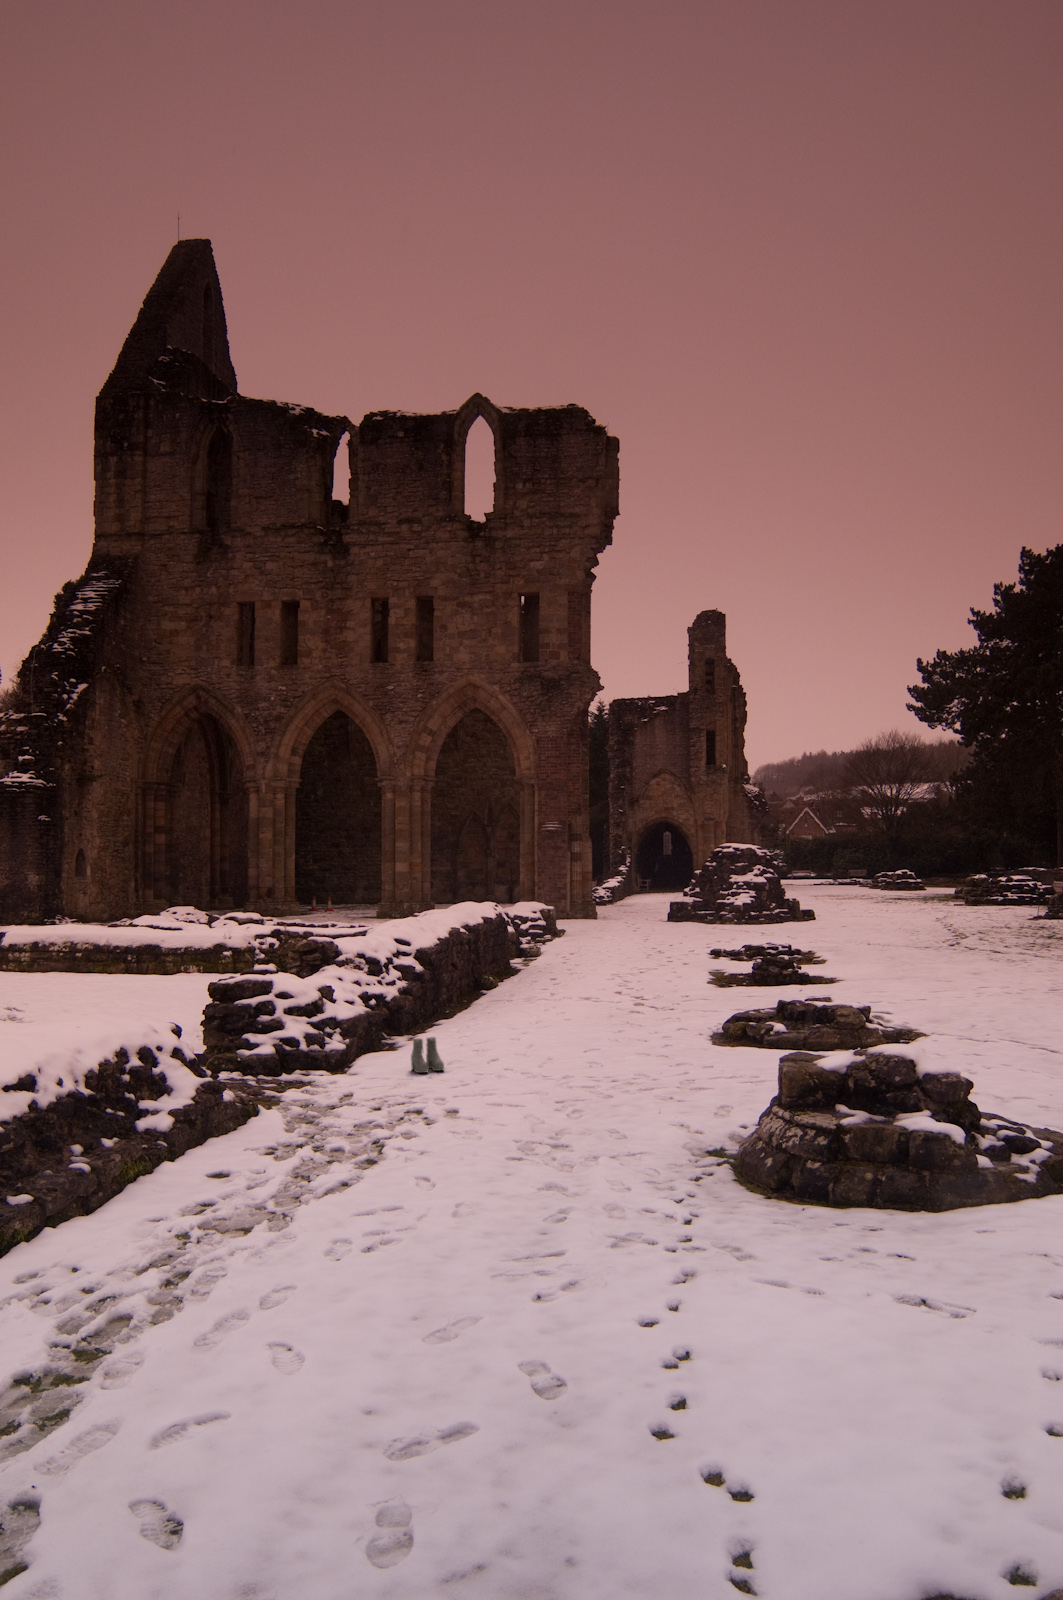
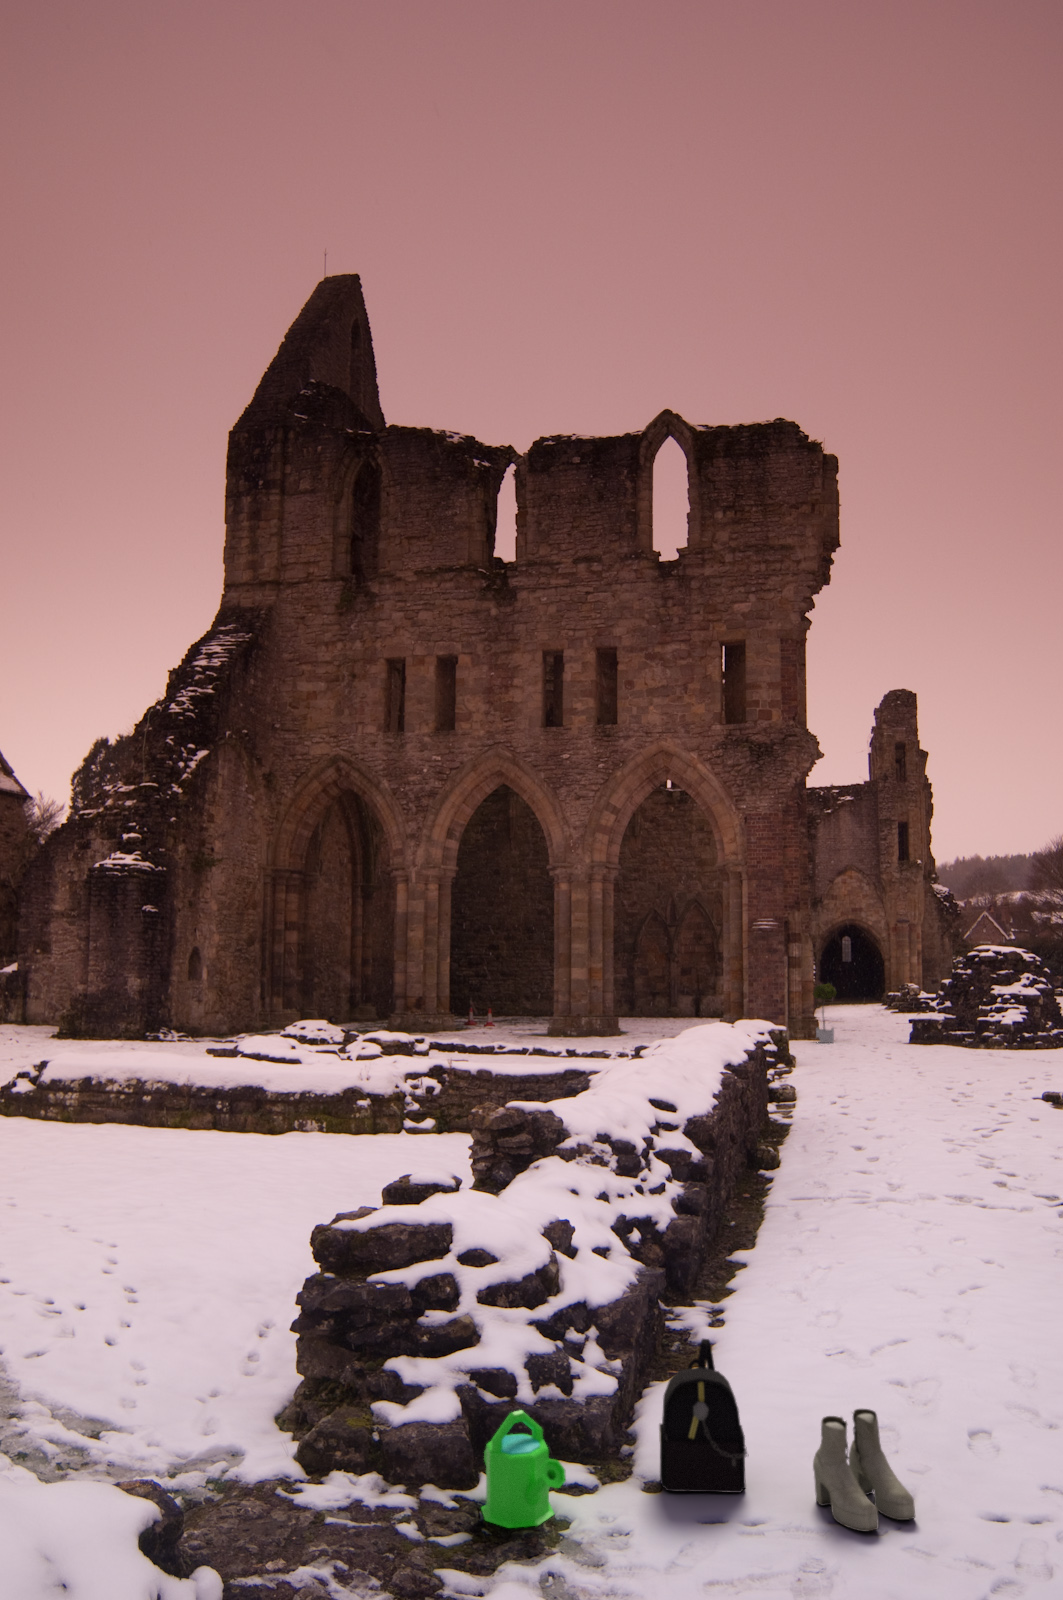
potted tree: none [591,874,610,922] -> present [812,983,837,1043]
backpack: none [355,1017,388,1070] -> present [659,1339,747,1493]
watering can: none [284,1039,315,1078] -> present [481,1410,566,1528]

